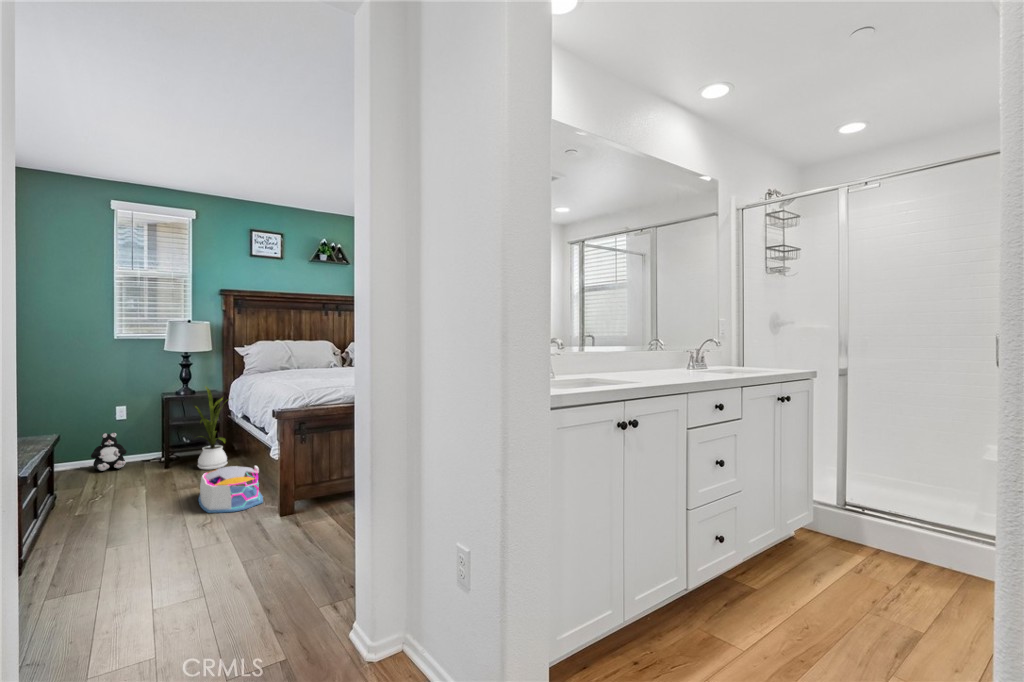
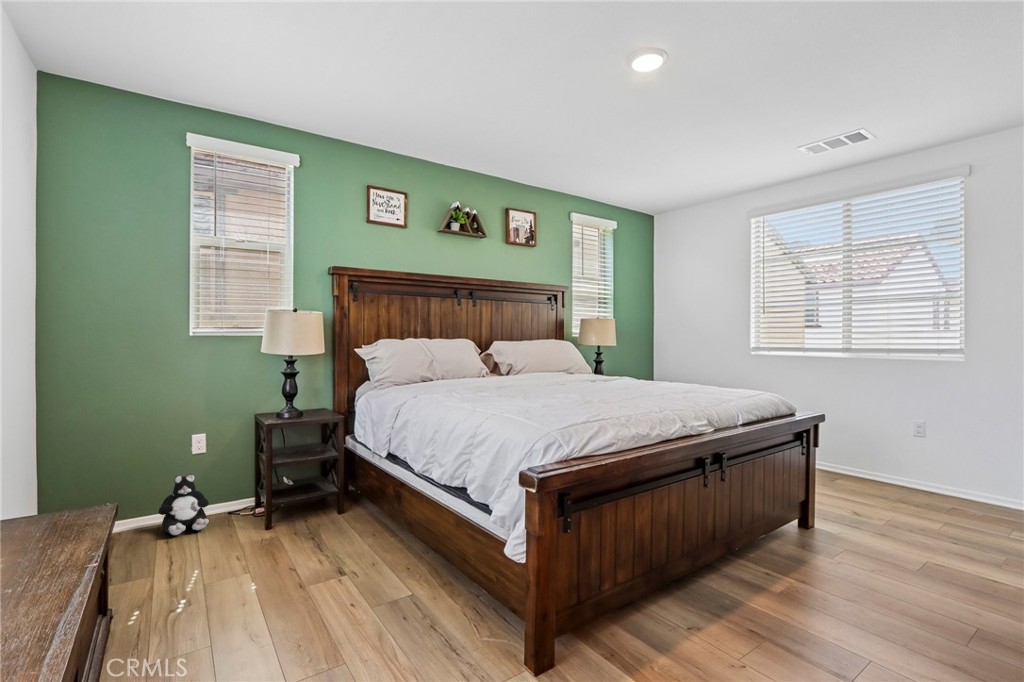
house plant: present [195,387,227,470] -> none [305,403,365,532]
storage bin: present [199,466,263,513] -> none [340,539,454,641]

